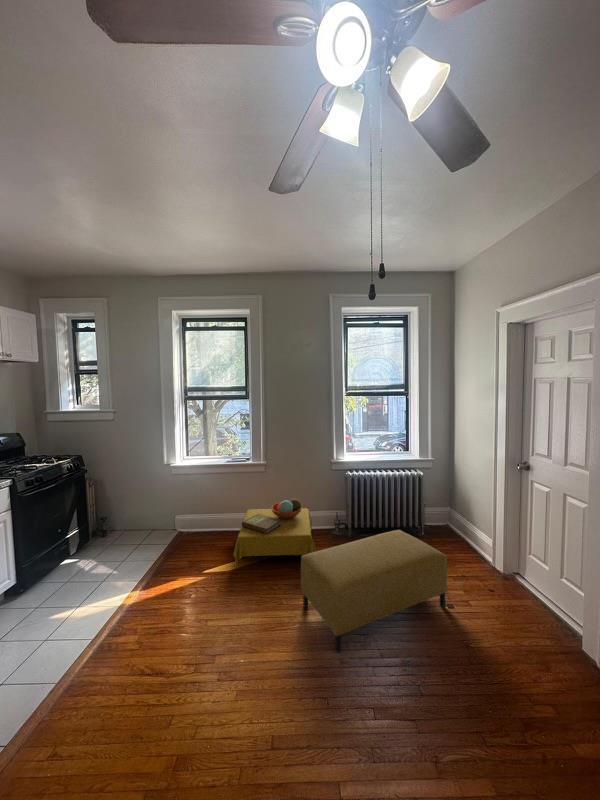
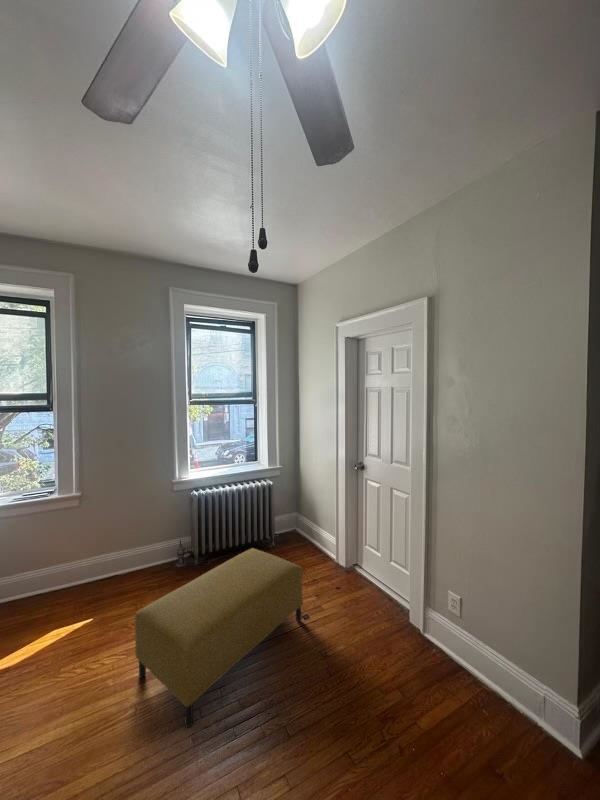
side table: present [233,499,316,567] -> none [26,533,155,651]

